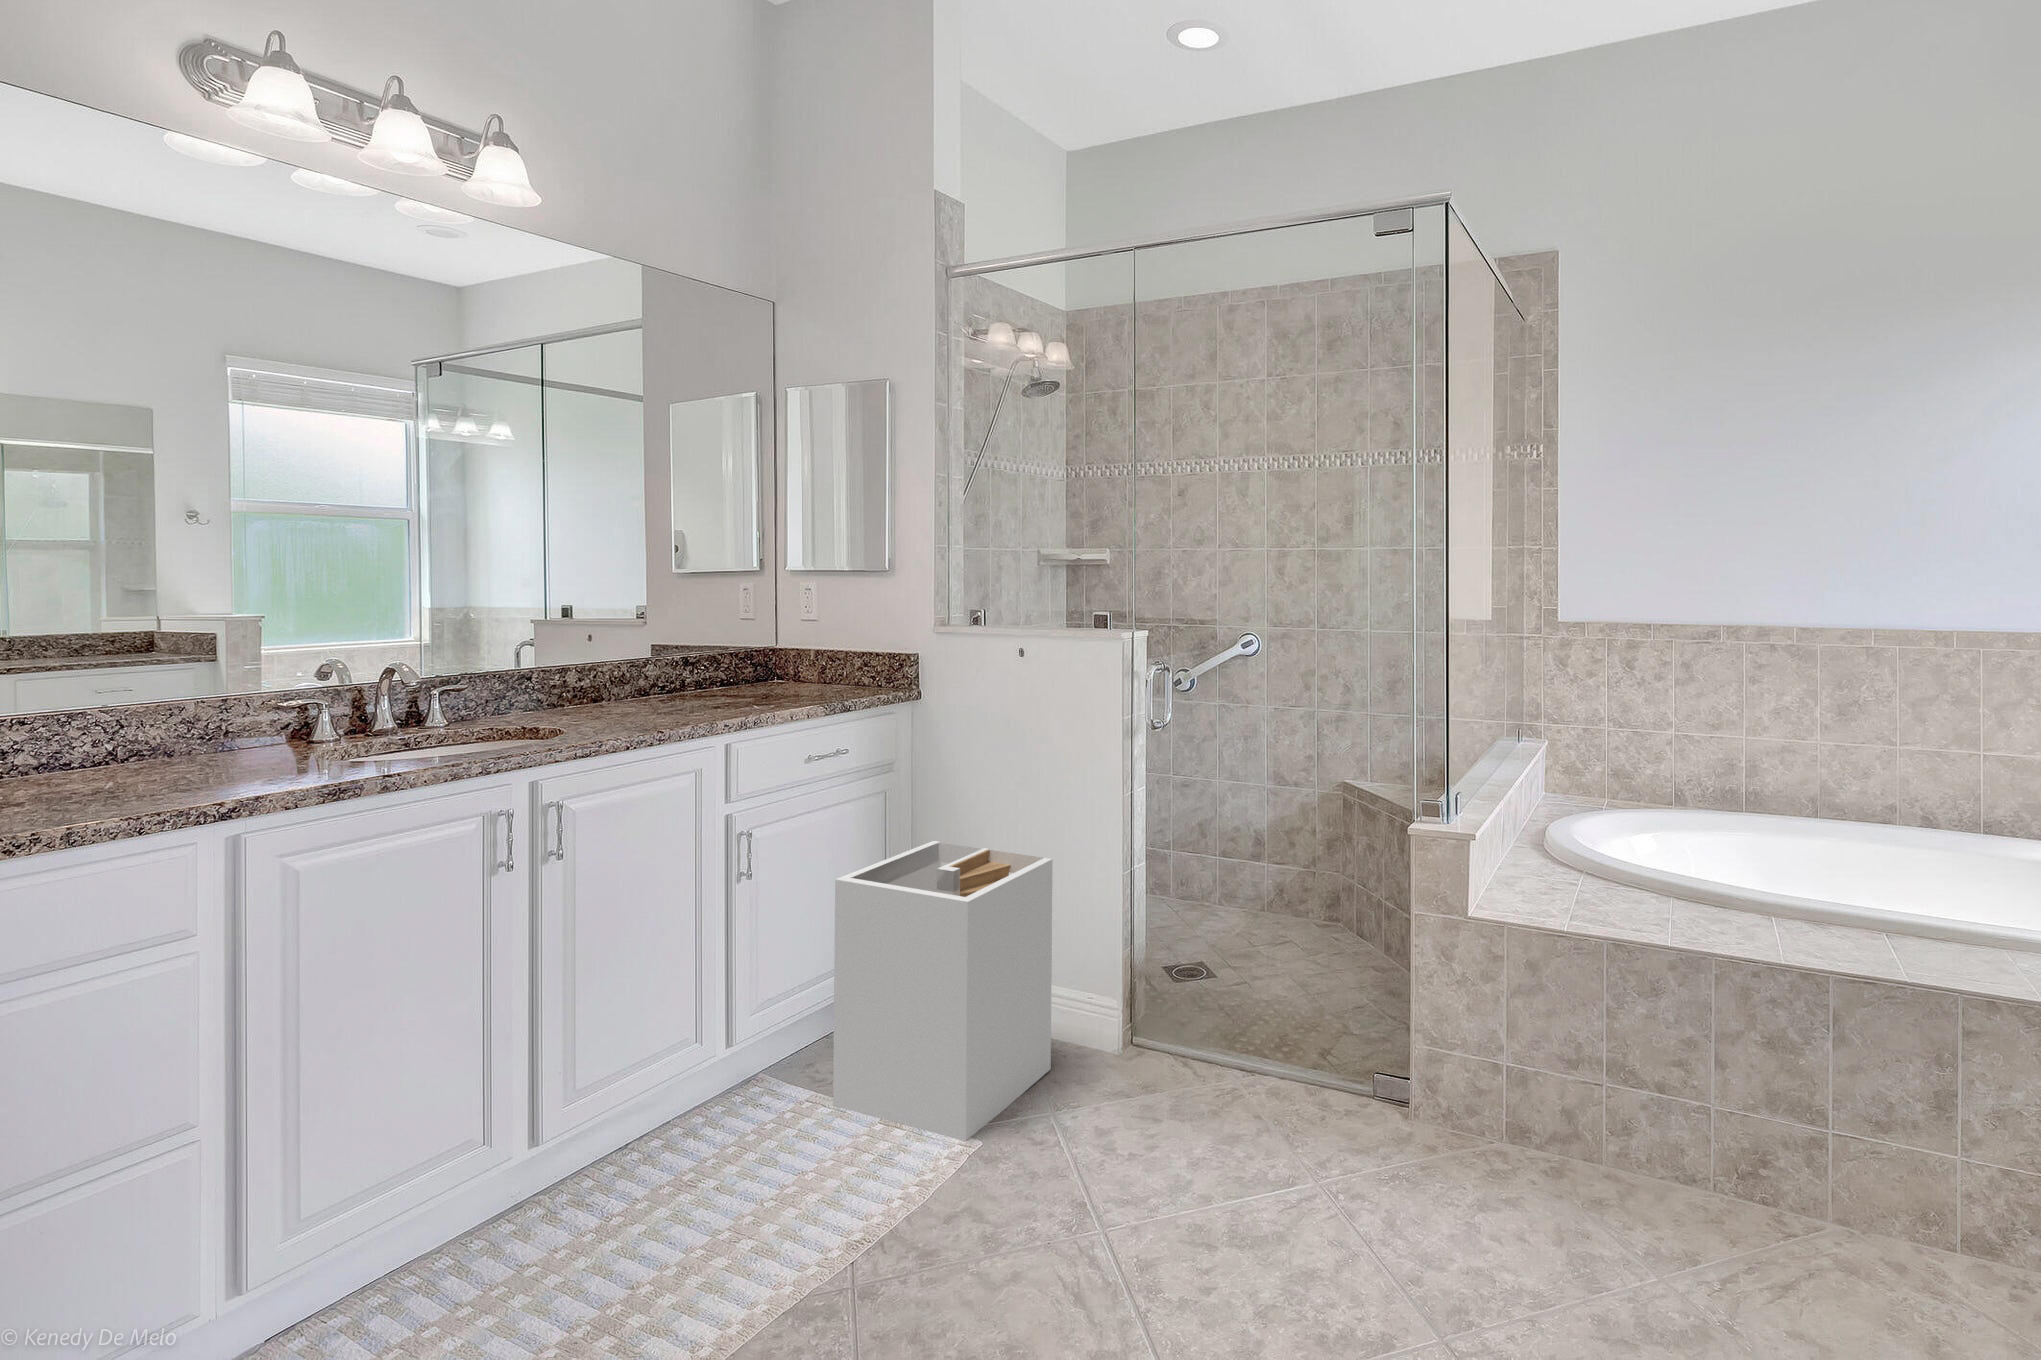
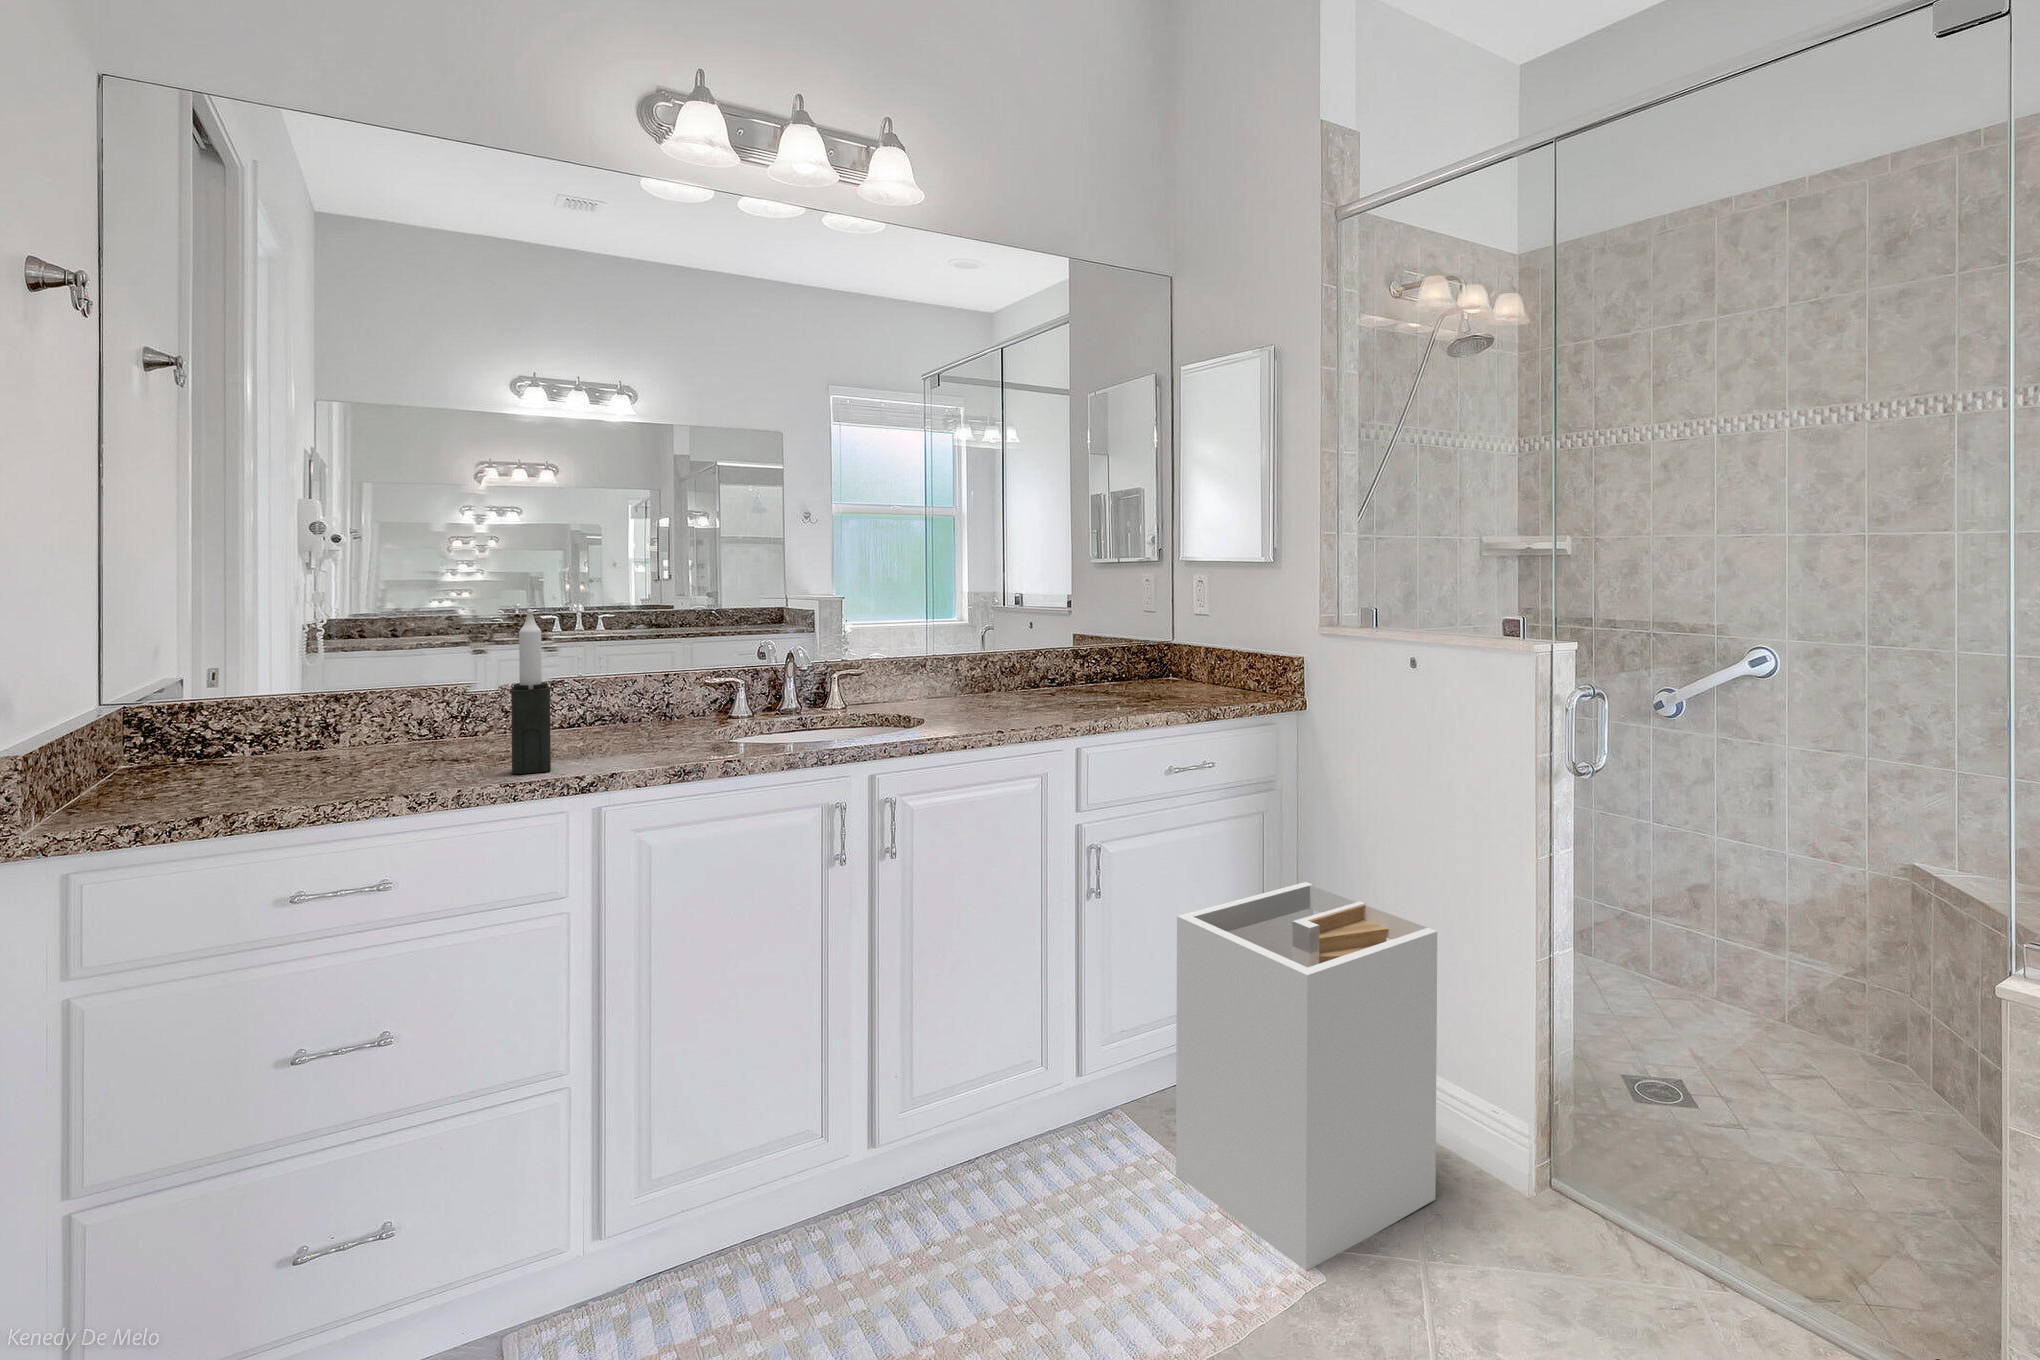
candle: none [100,624,161,809] -> present [511,609,551,774]

